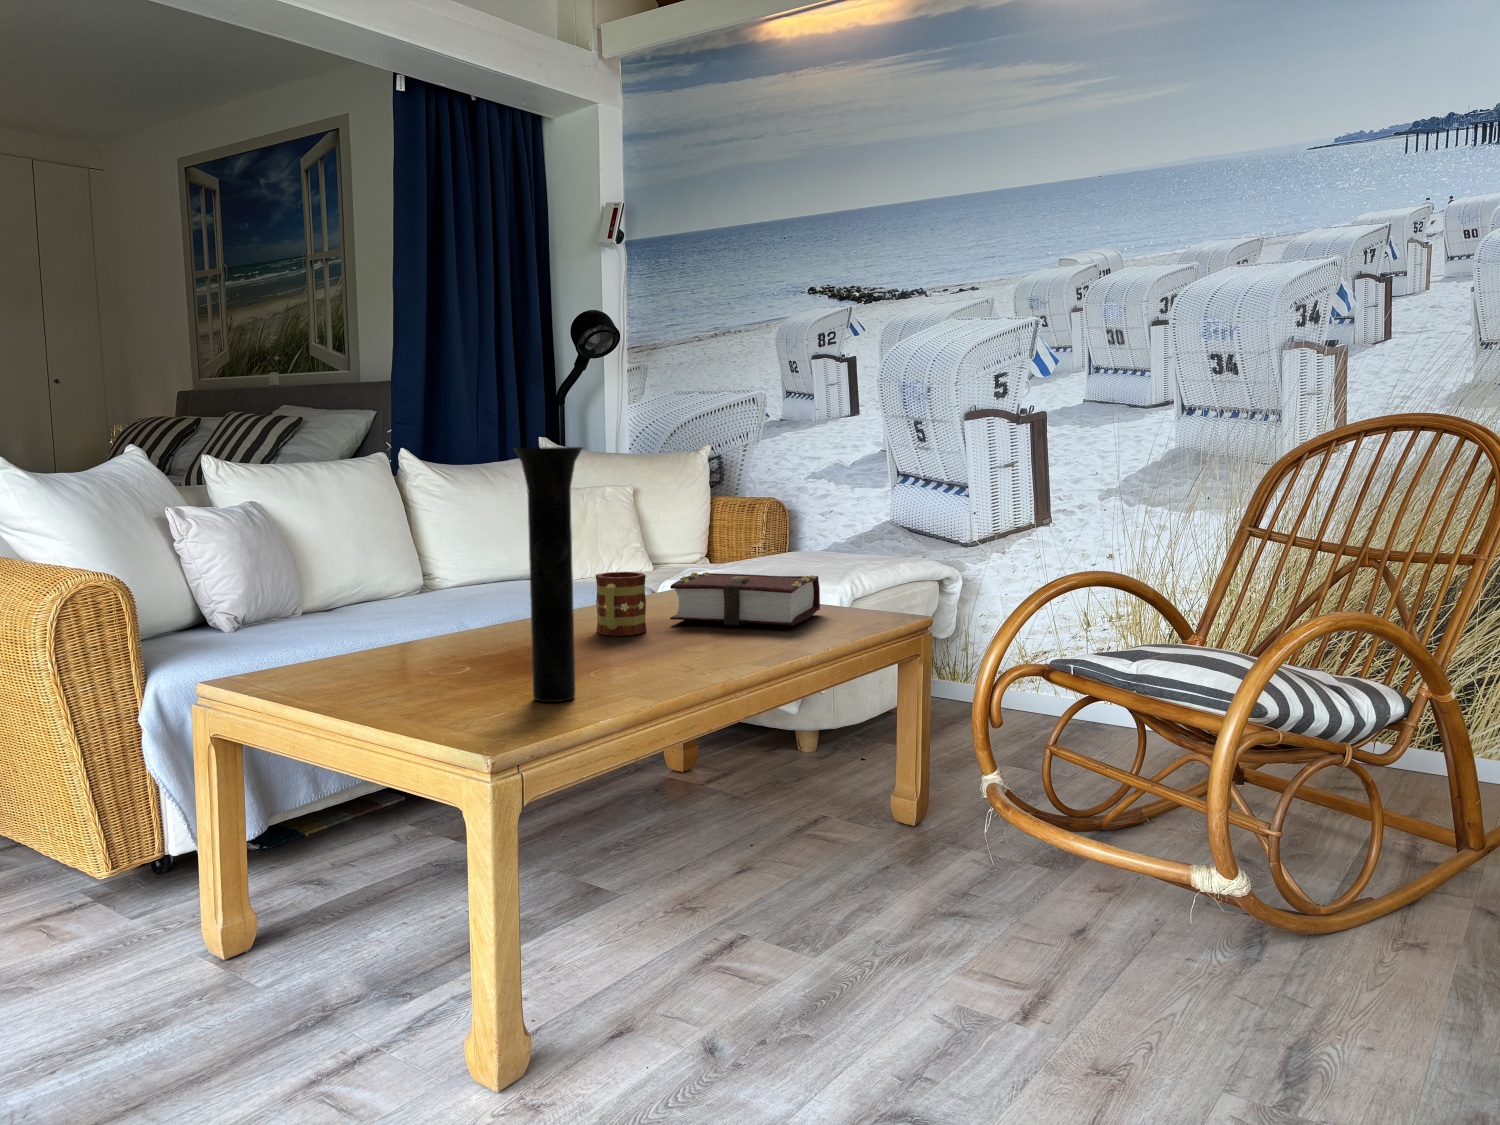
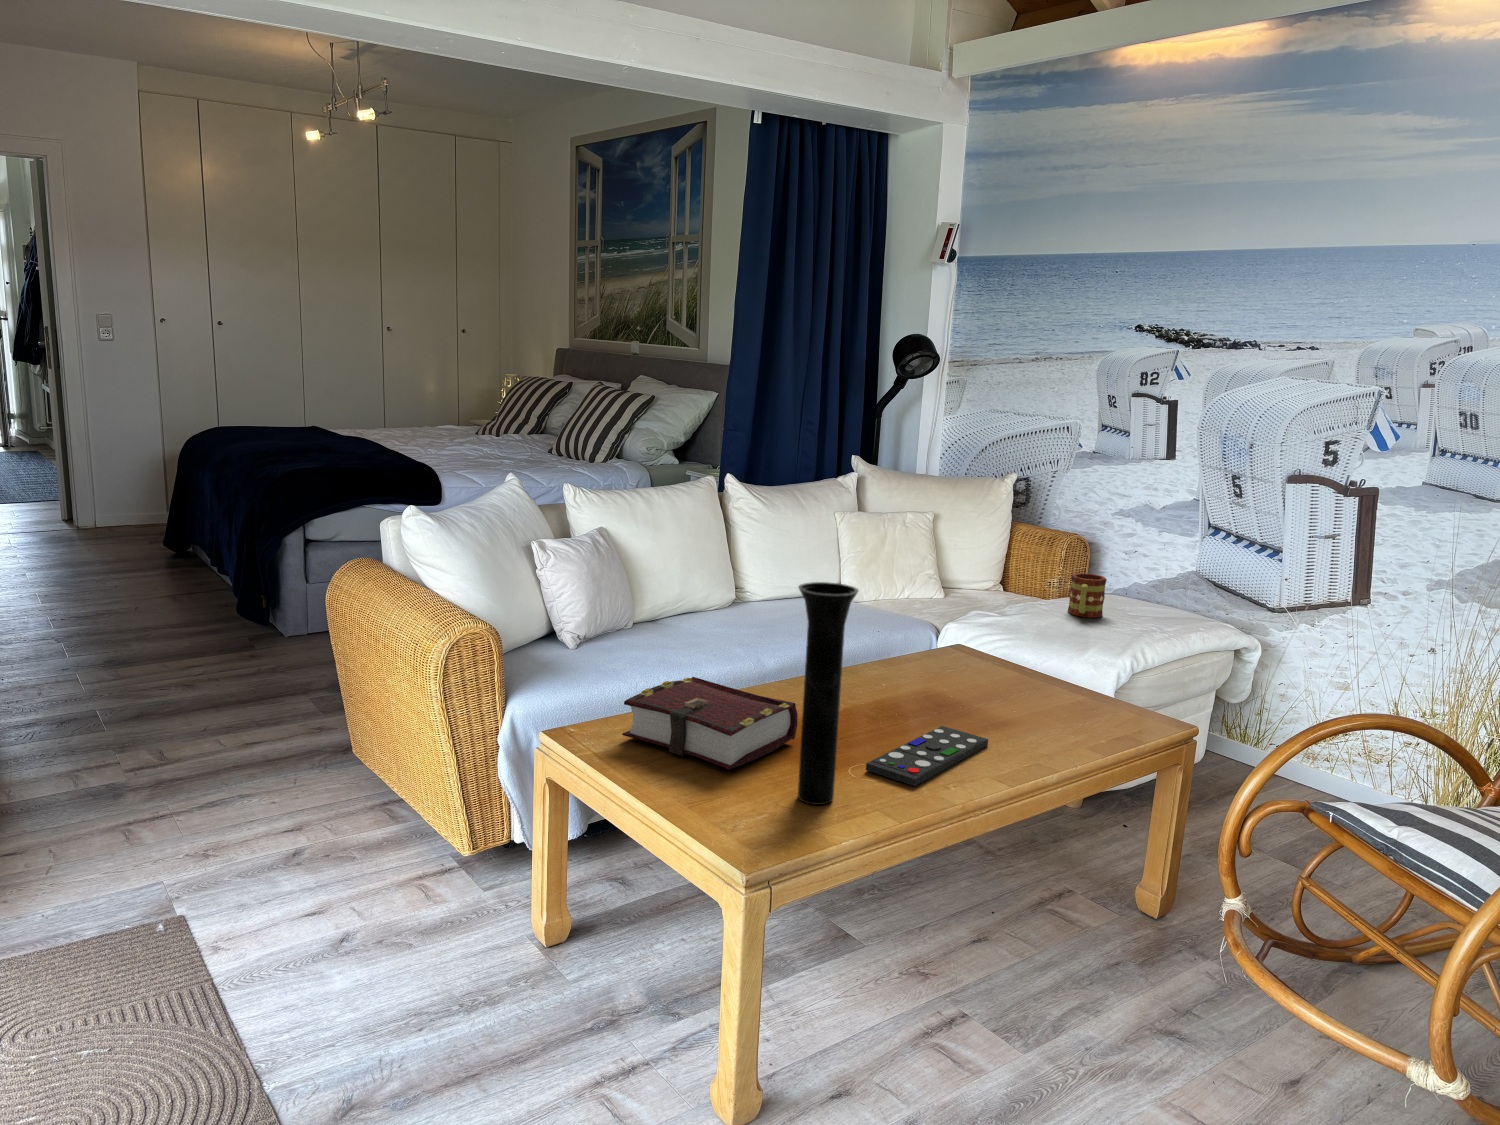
mug: present [596,572,647,636] -> present [1068,573,1107,618]
book: present [670,572,820,625] -> present [622,677,798,770]
remote control: none [605,637,731,679] -> present [866,726,988,786]

